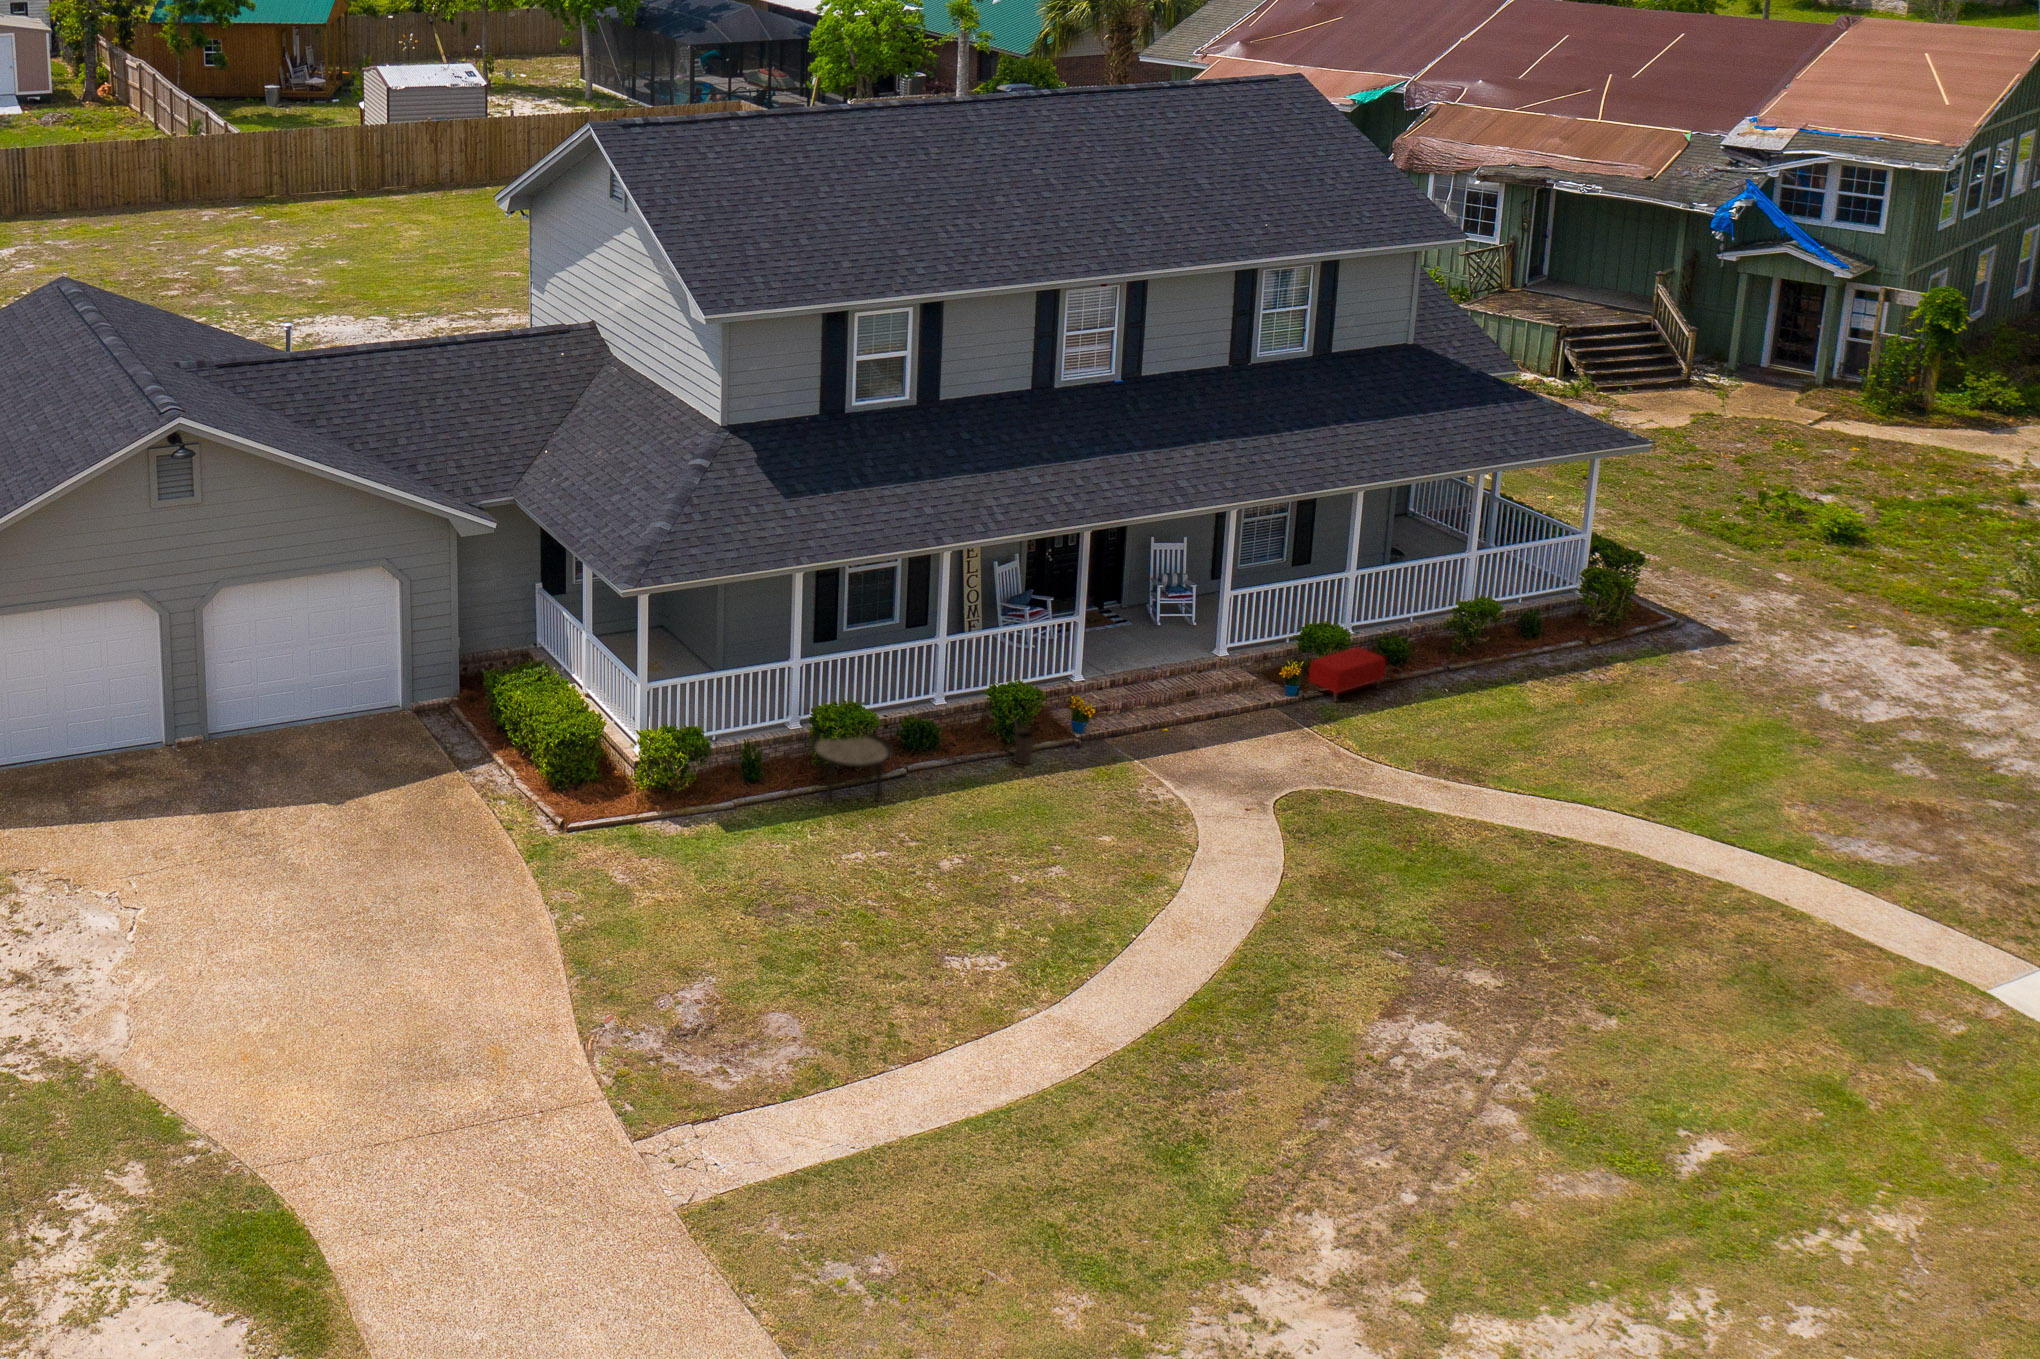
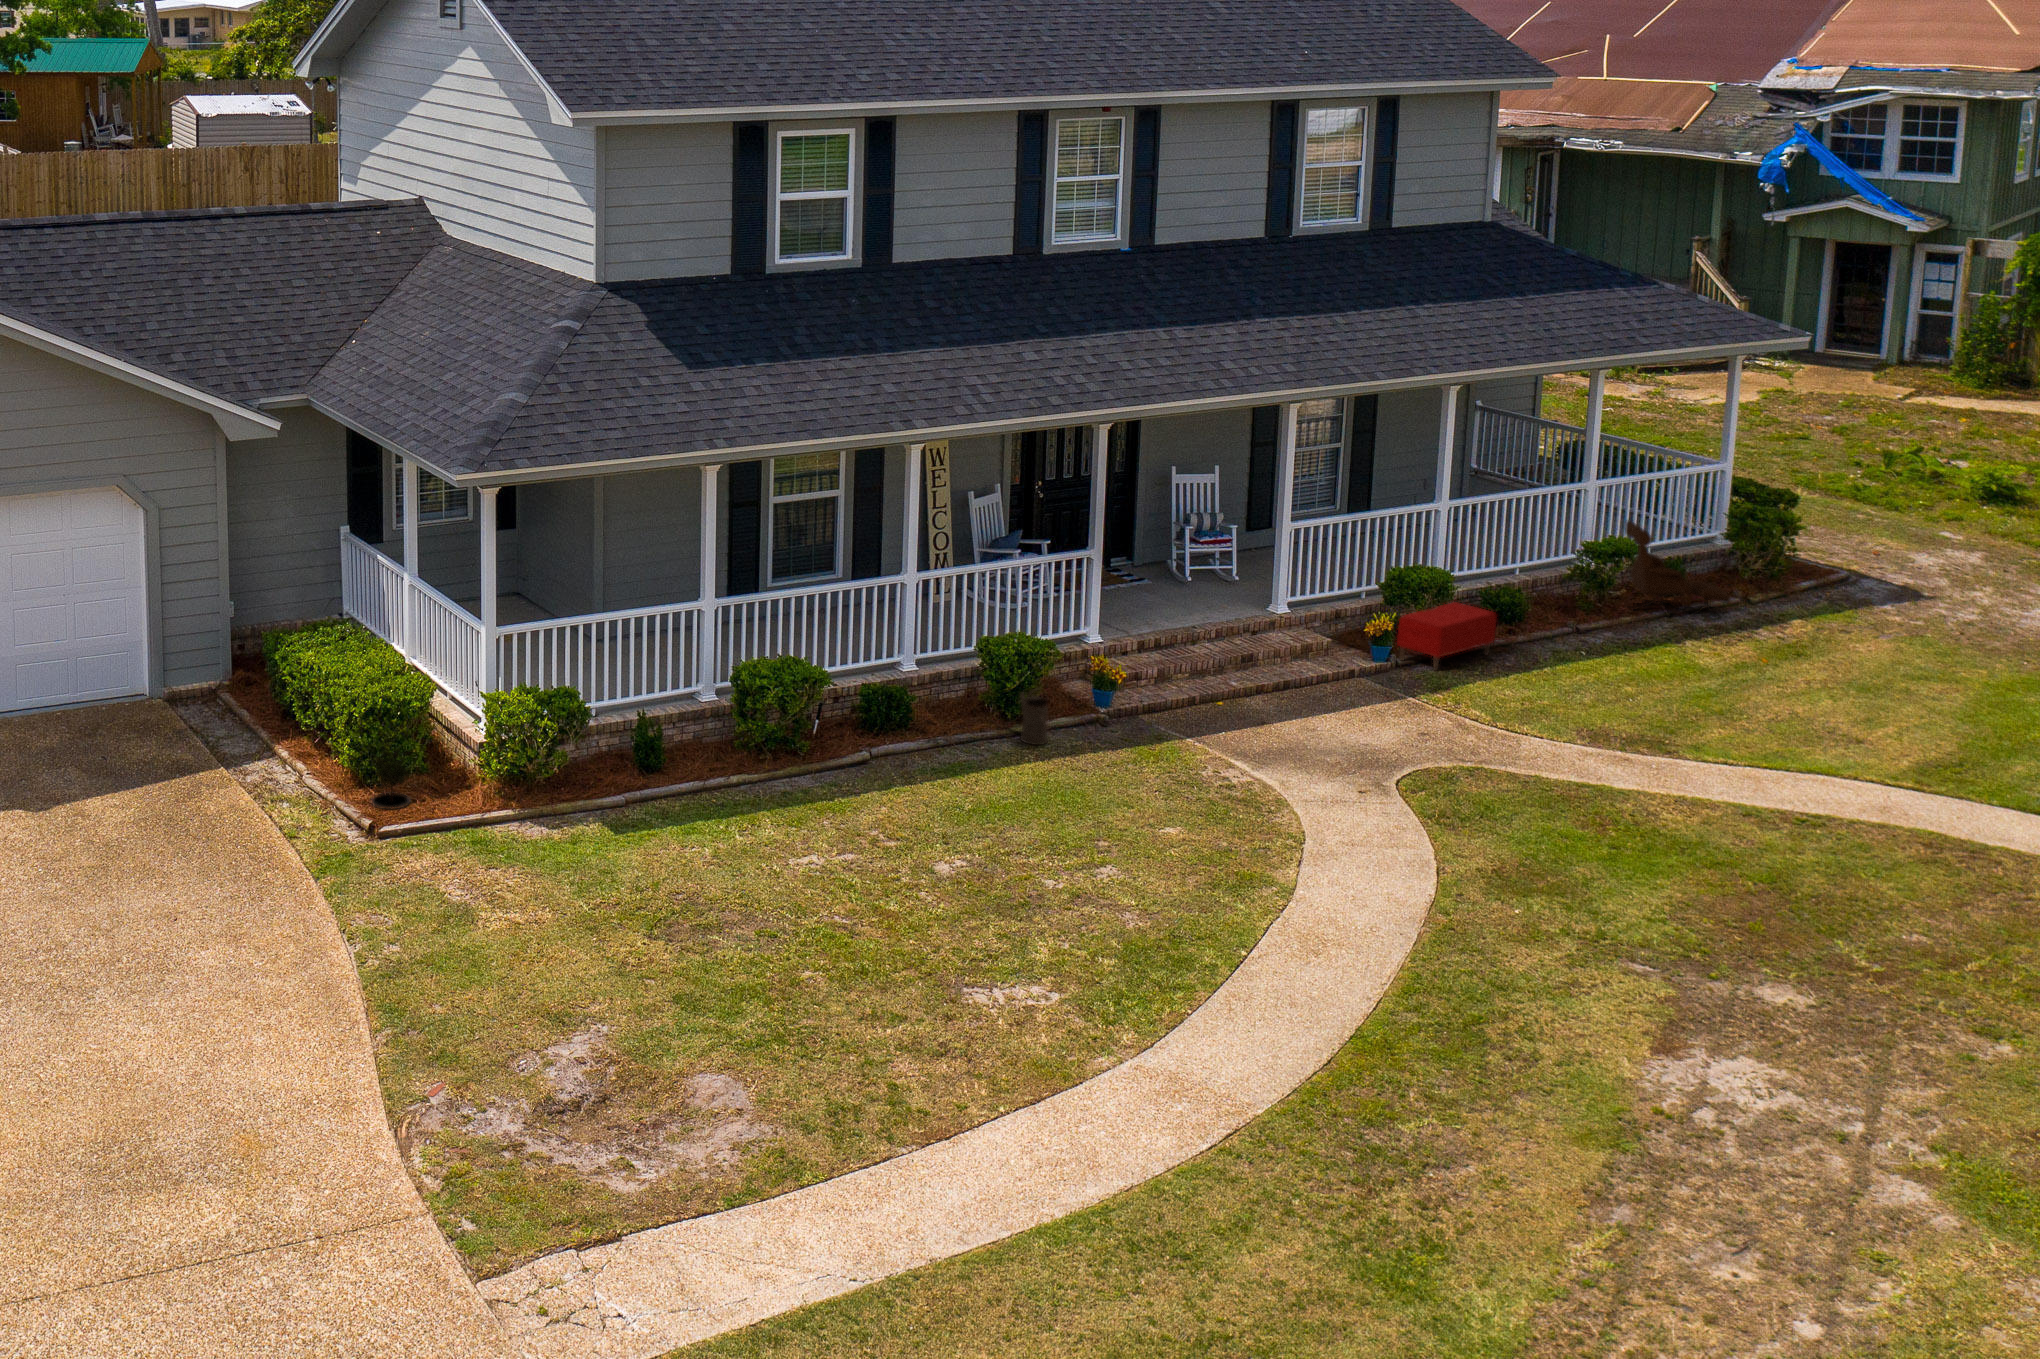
lounge chair: none [1504,577,1582,655] -> present [1625,521,1731,616]
round table: present [811,733,892,801] -> none [741,695,858,793]
potted tree: none [554,760,583,810] -> present [371,739,410,809]

